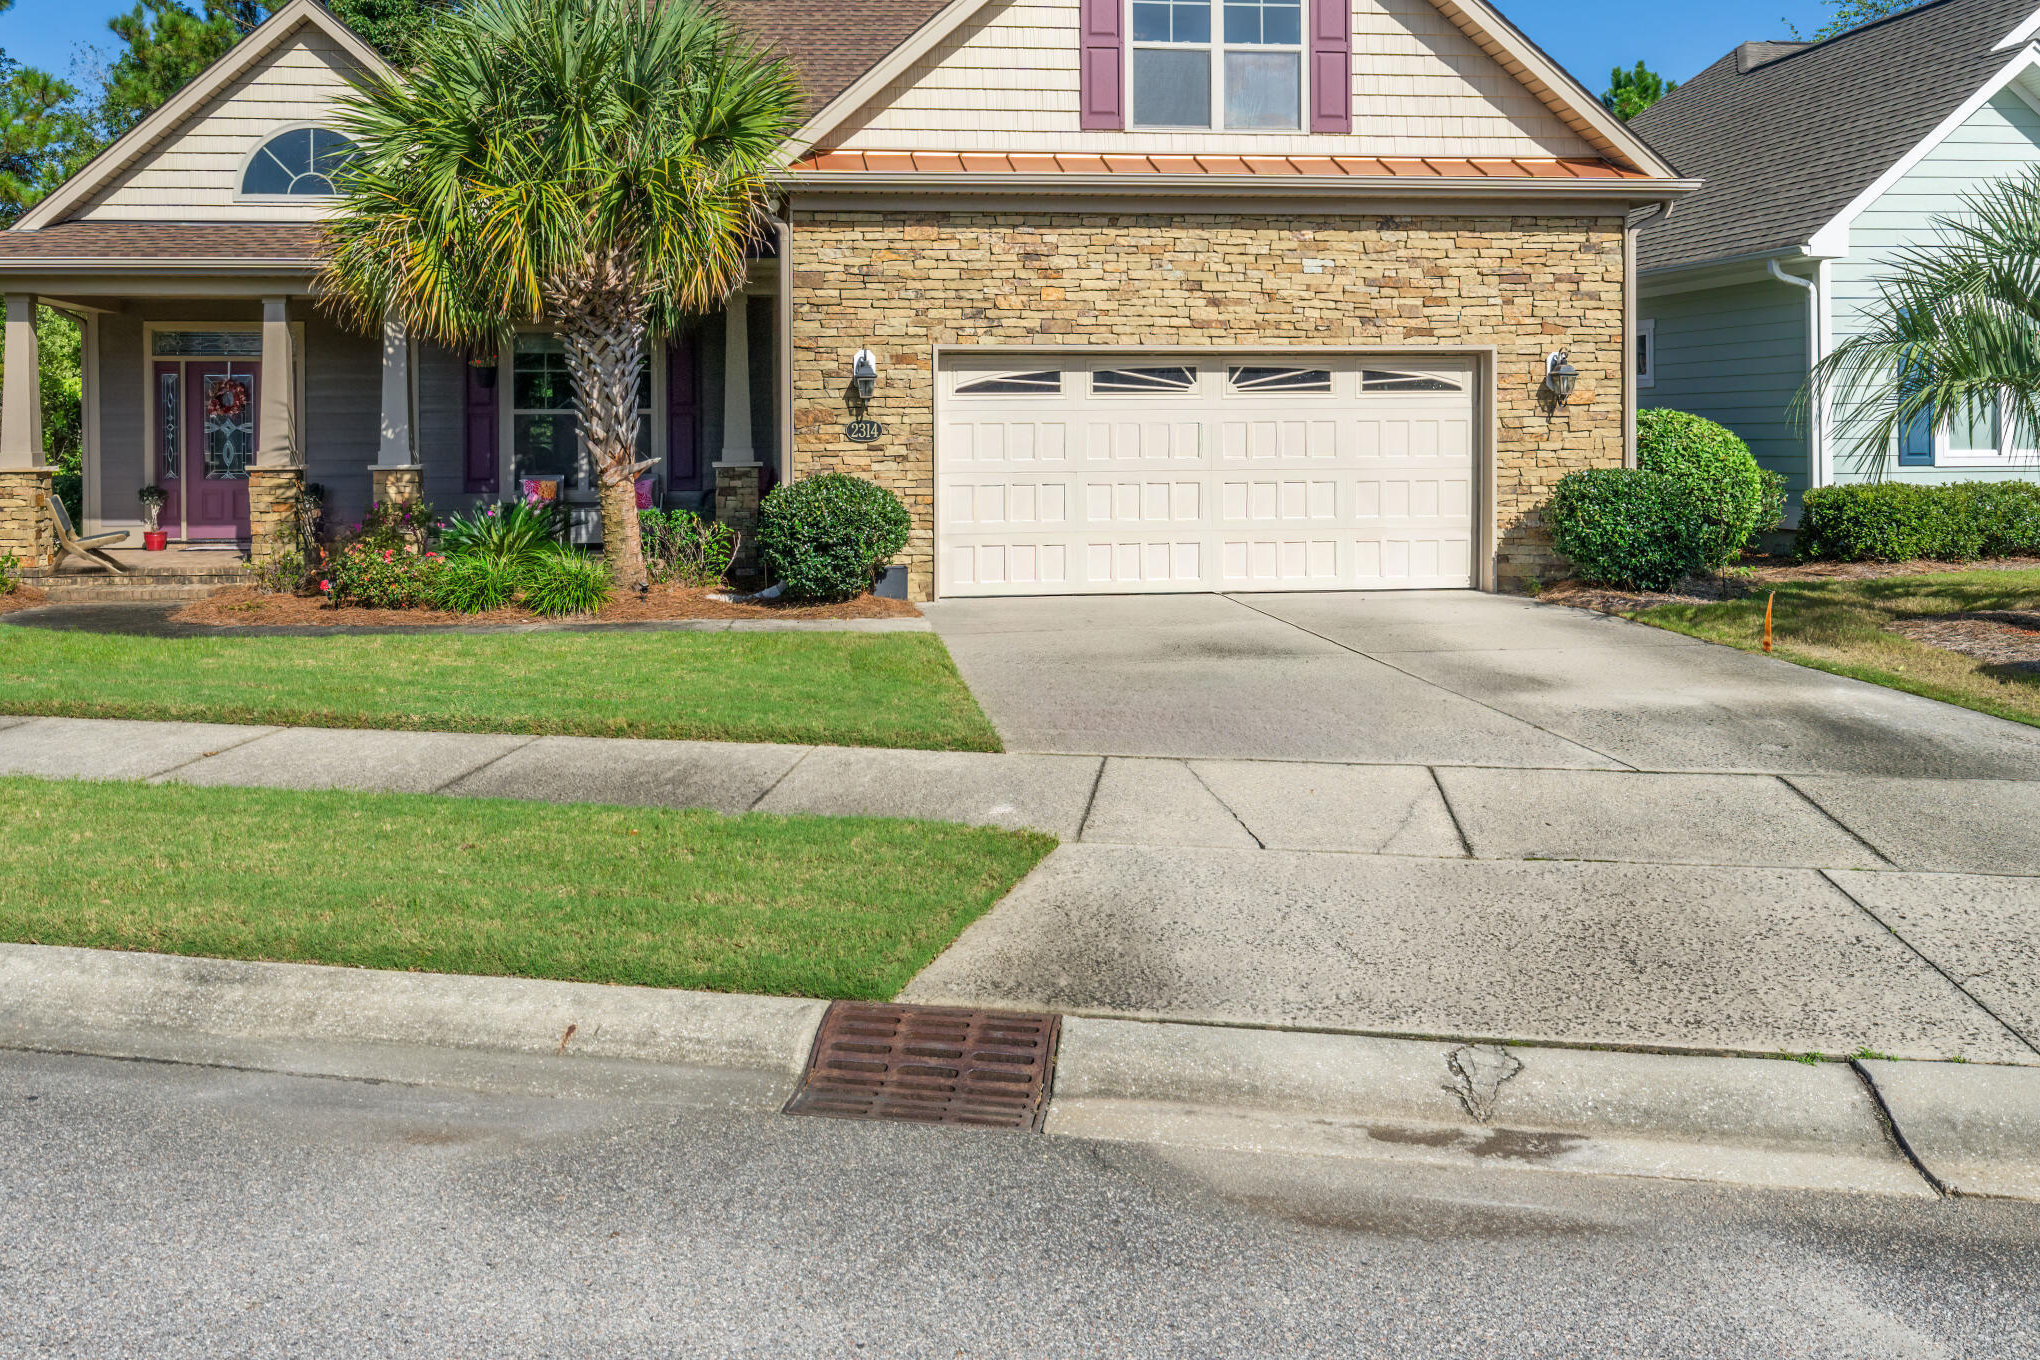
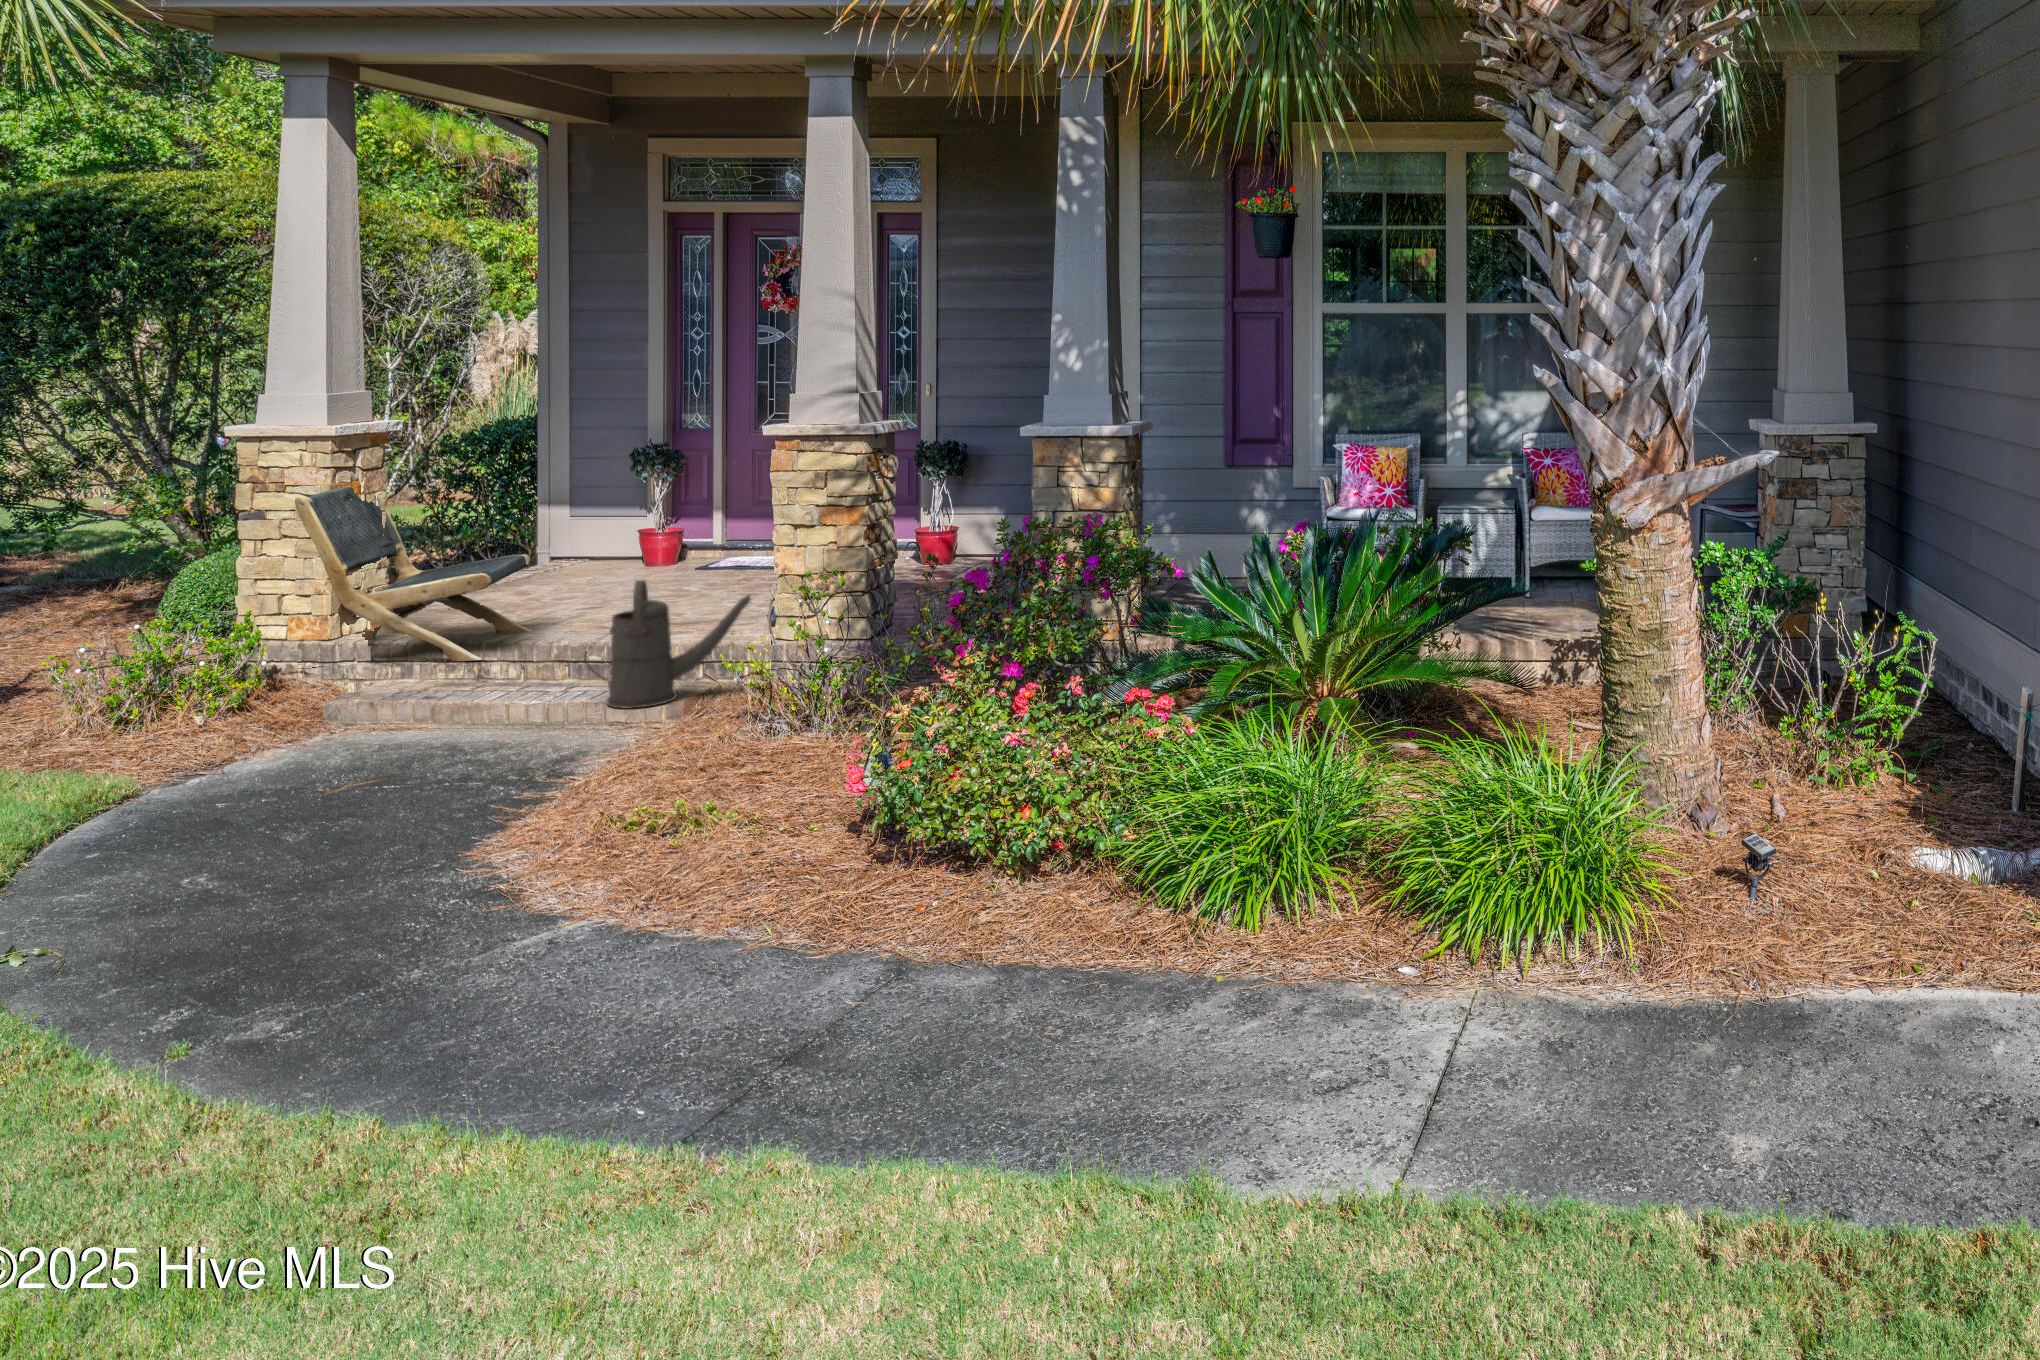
watering can: none [191,528,258,581] -> present [584,580,751,709]

